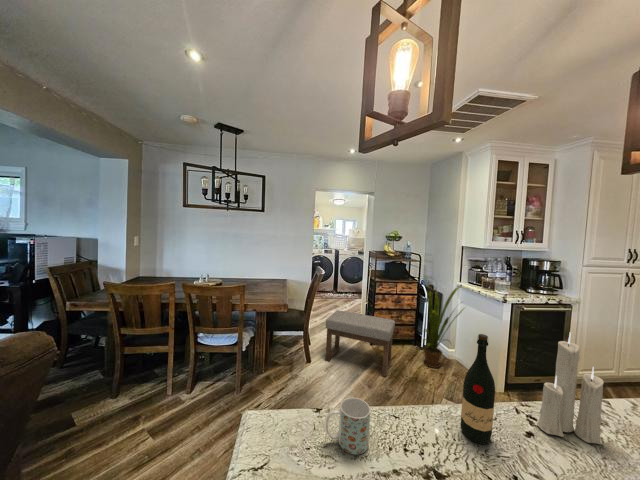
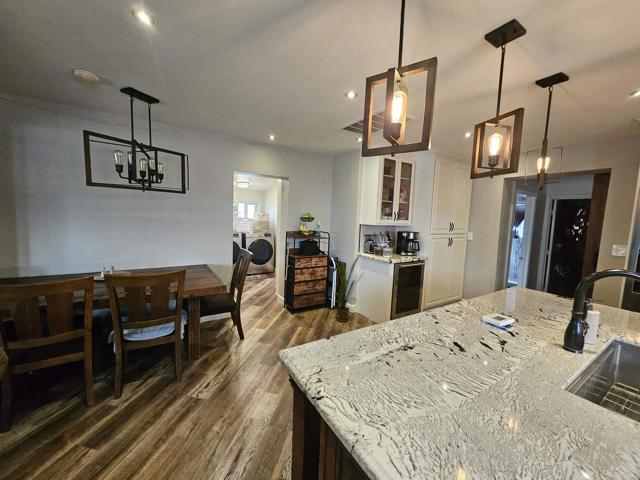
ottoman: present [326,310,395,377] -> none [256,288,315,336]
candle: present [537,333,604,444] -> none [437,263,465,324]
wine bottle: present [461,334,495,444] -> none [406,272,424,335]
mug: present [326,398,370,455] -> none [341,324,368,356]

